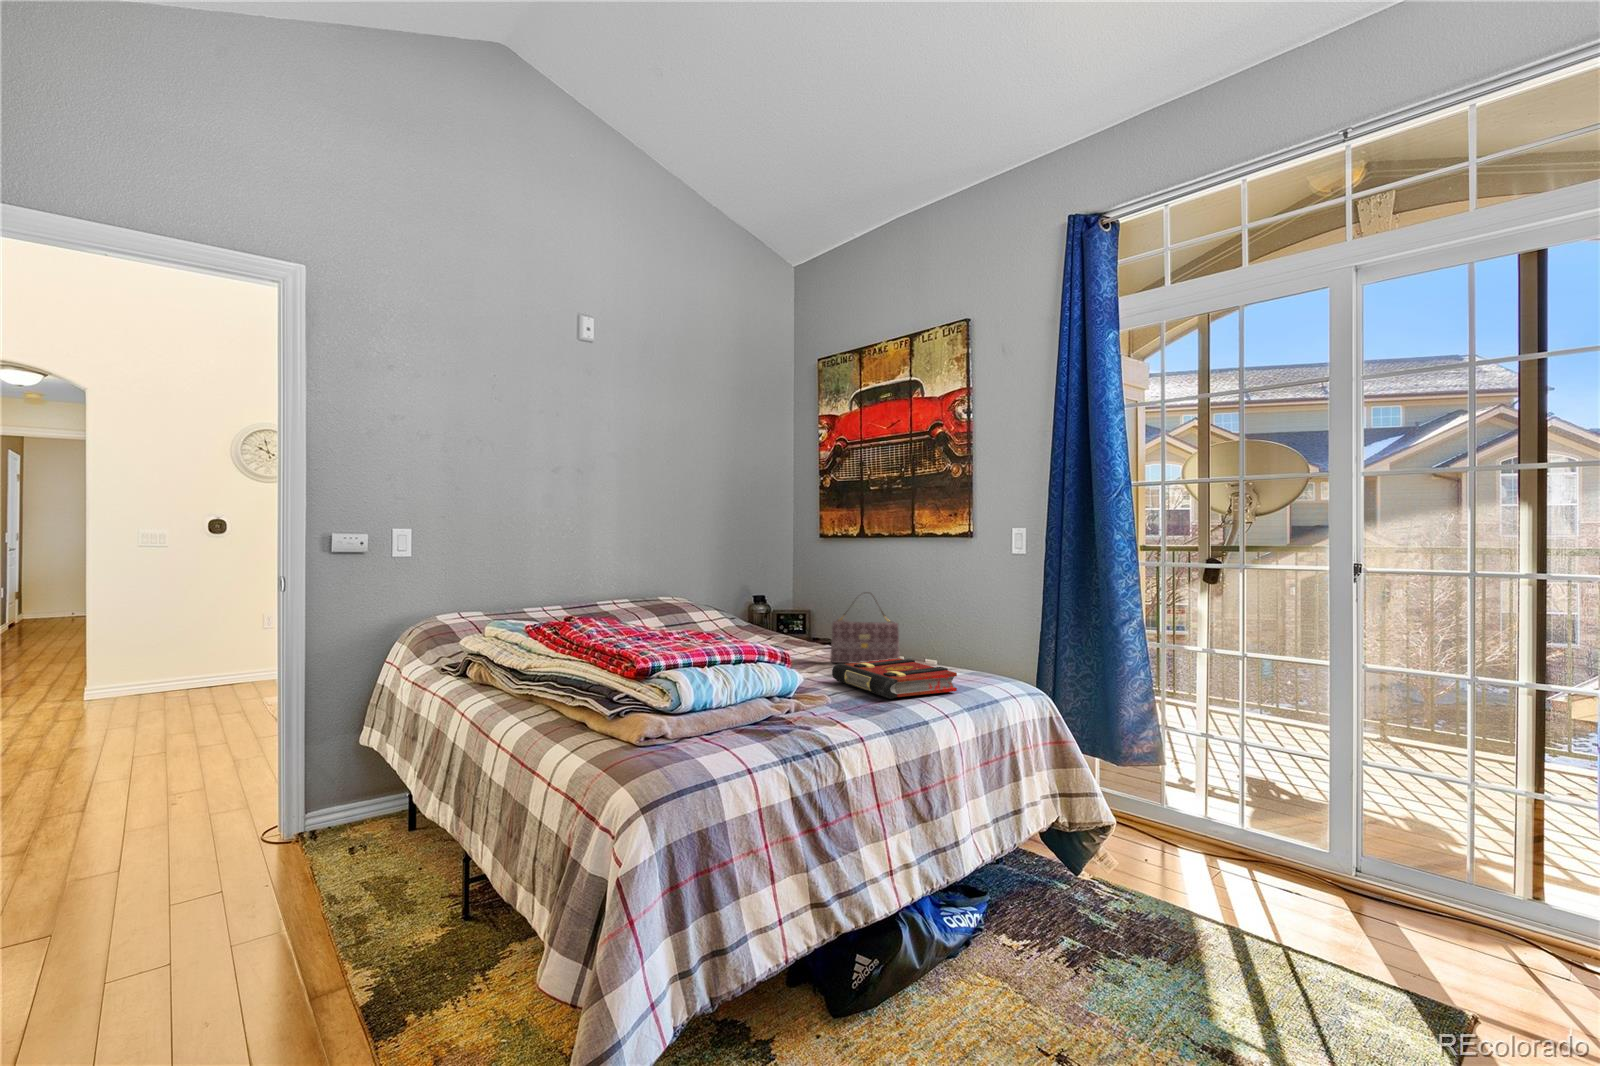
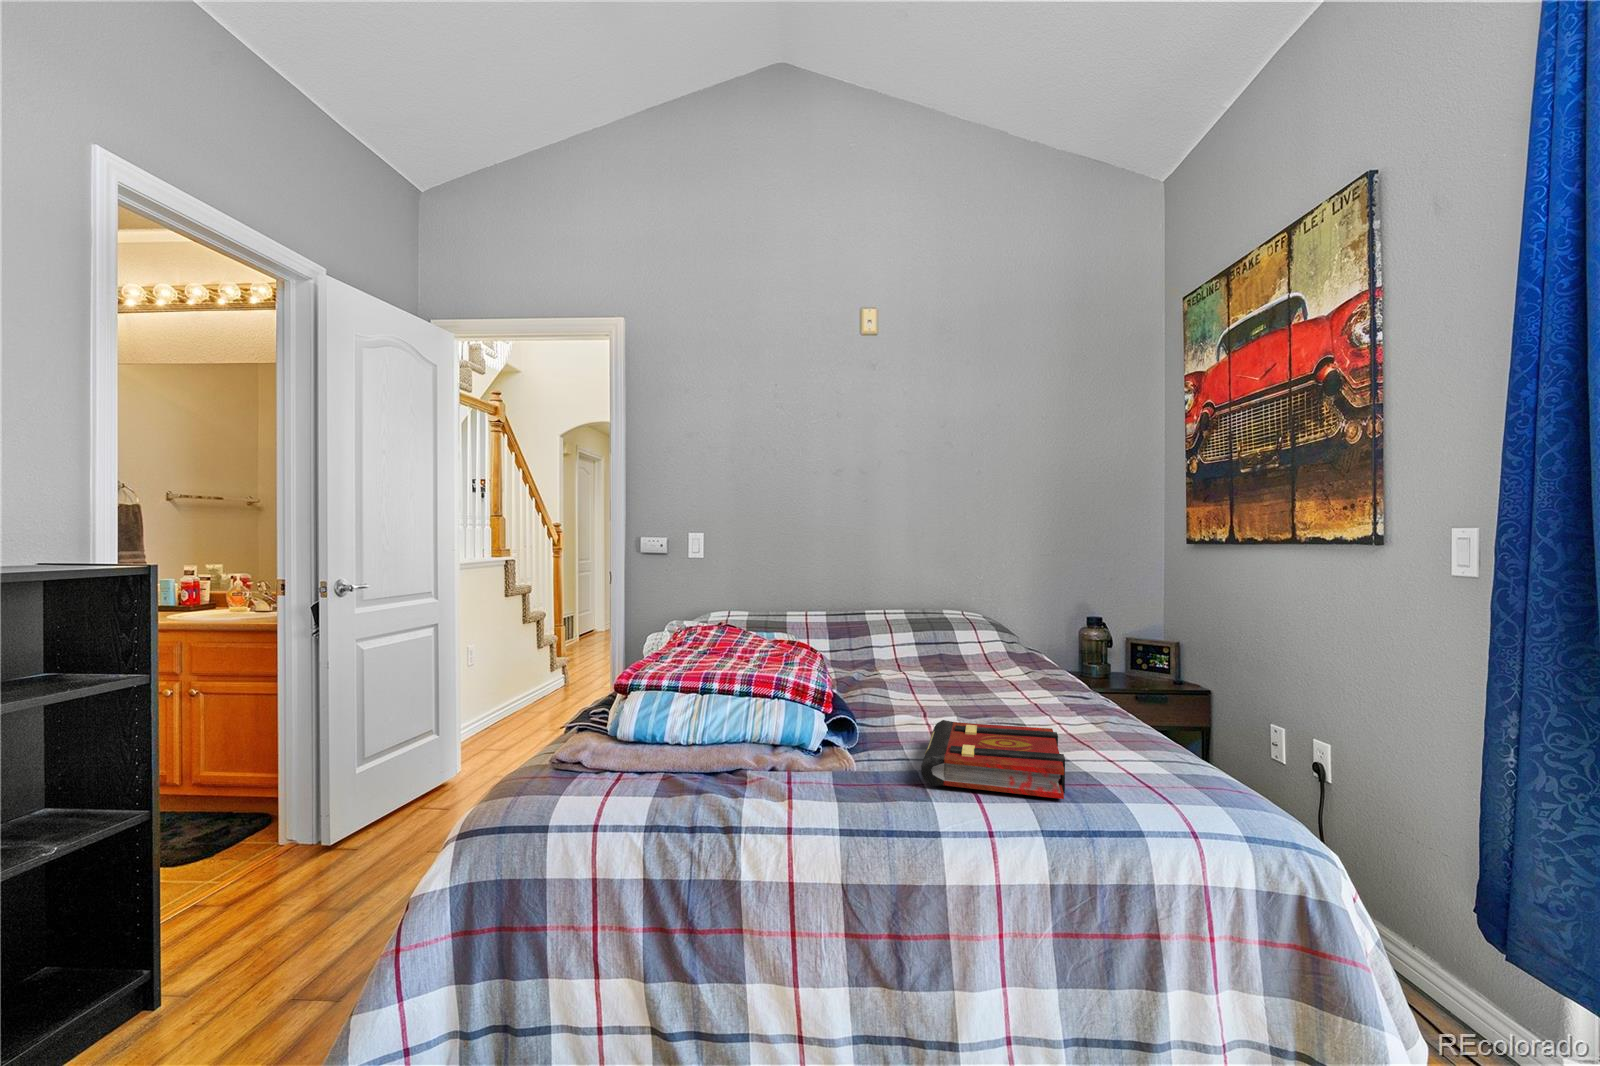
handbag: present [830,599,900,663] -> none [1006,624,1101,738]

